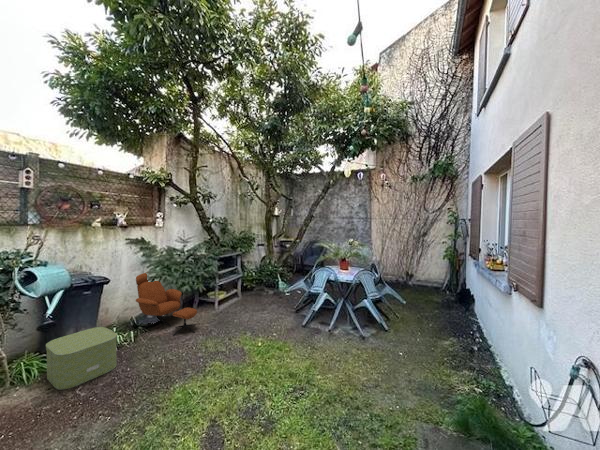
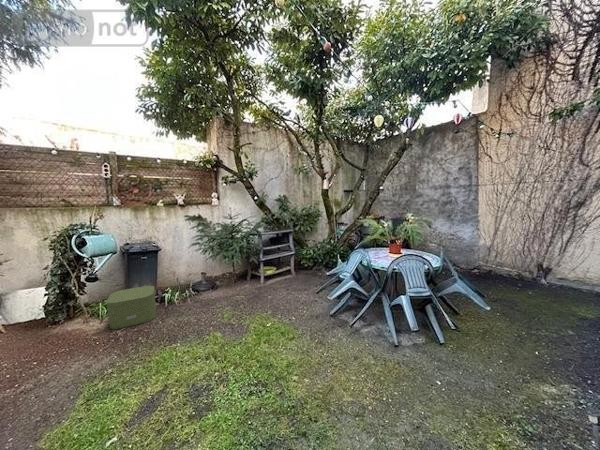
lounge chair: present [136,273,197,335] -> none [191,244,235,302]

